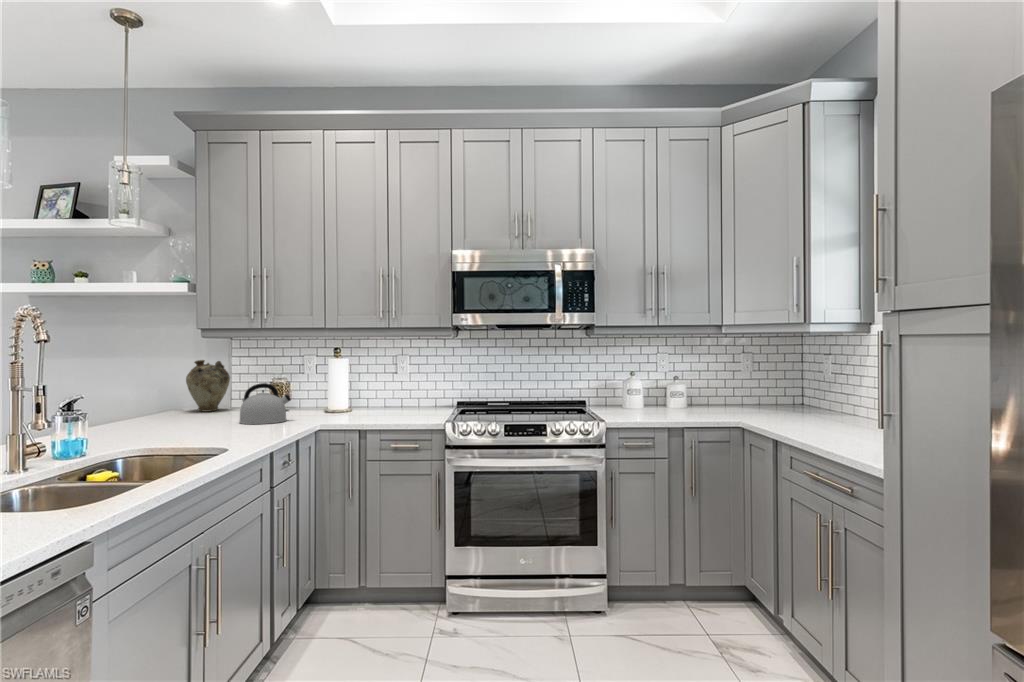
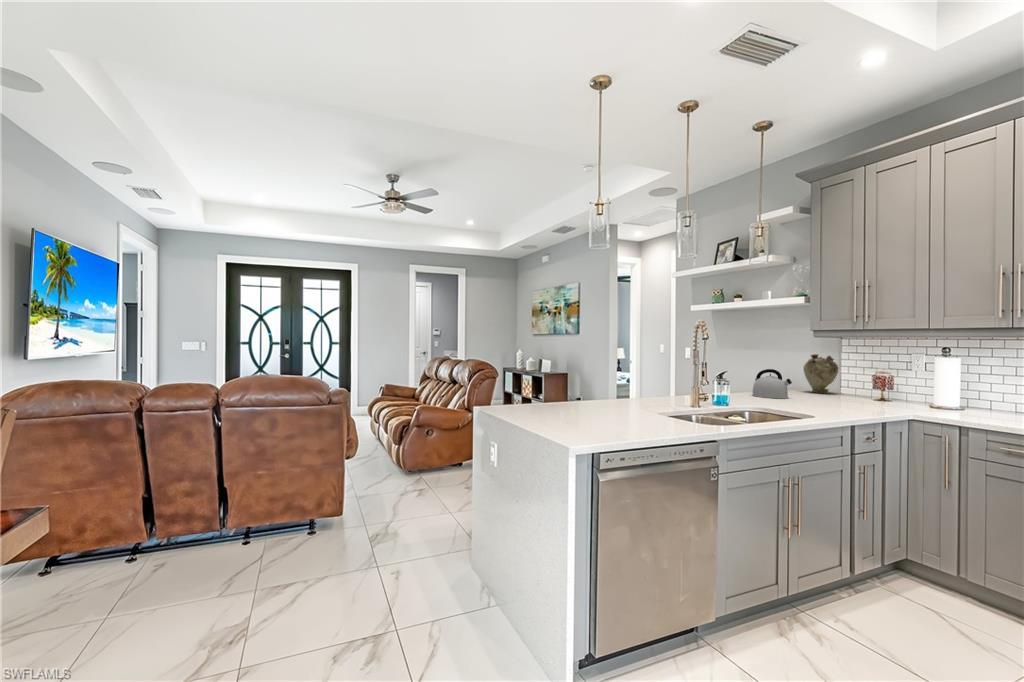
kettle: present [239,383,291,424] -> present [752,369,792,398]

